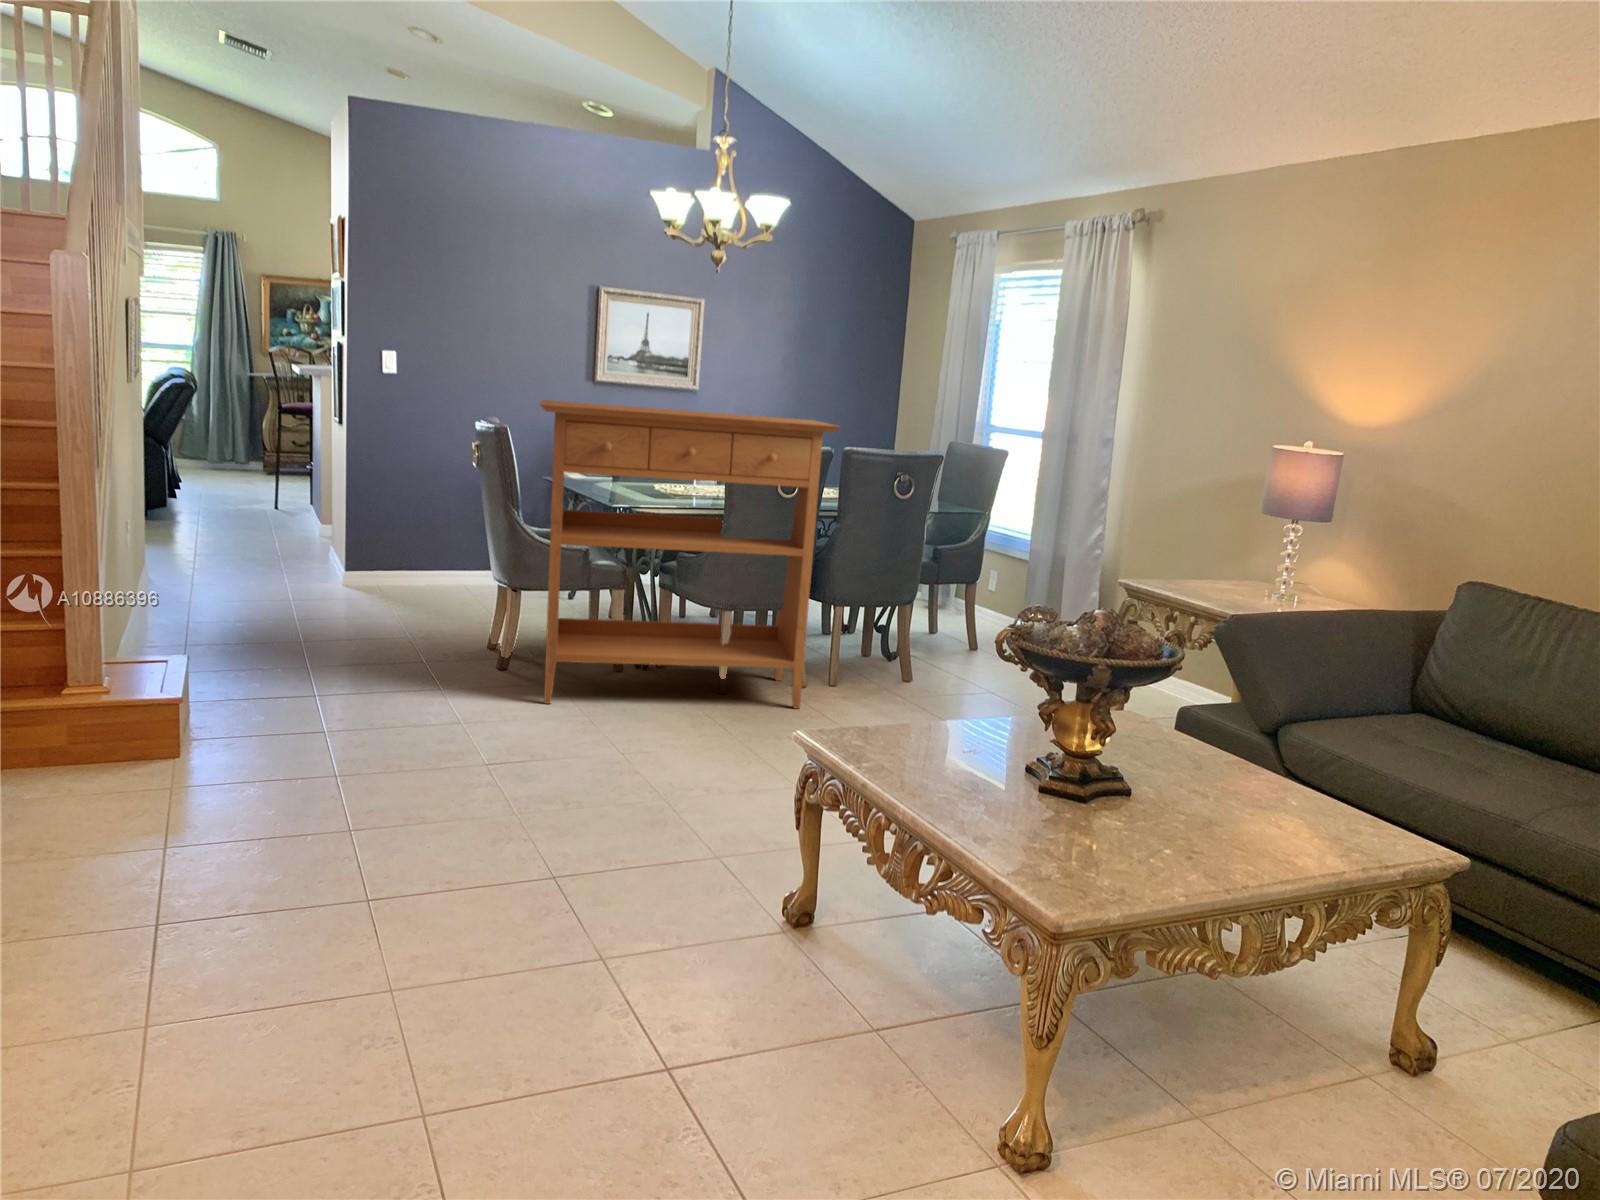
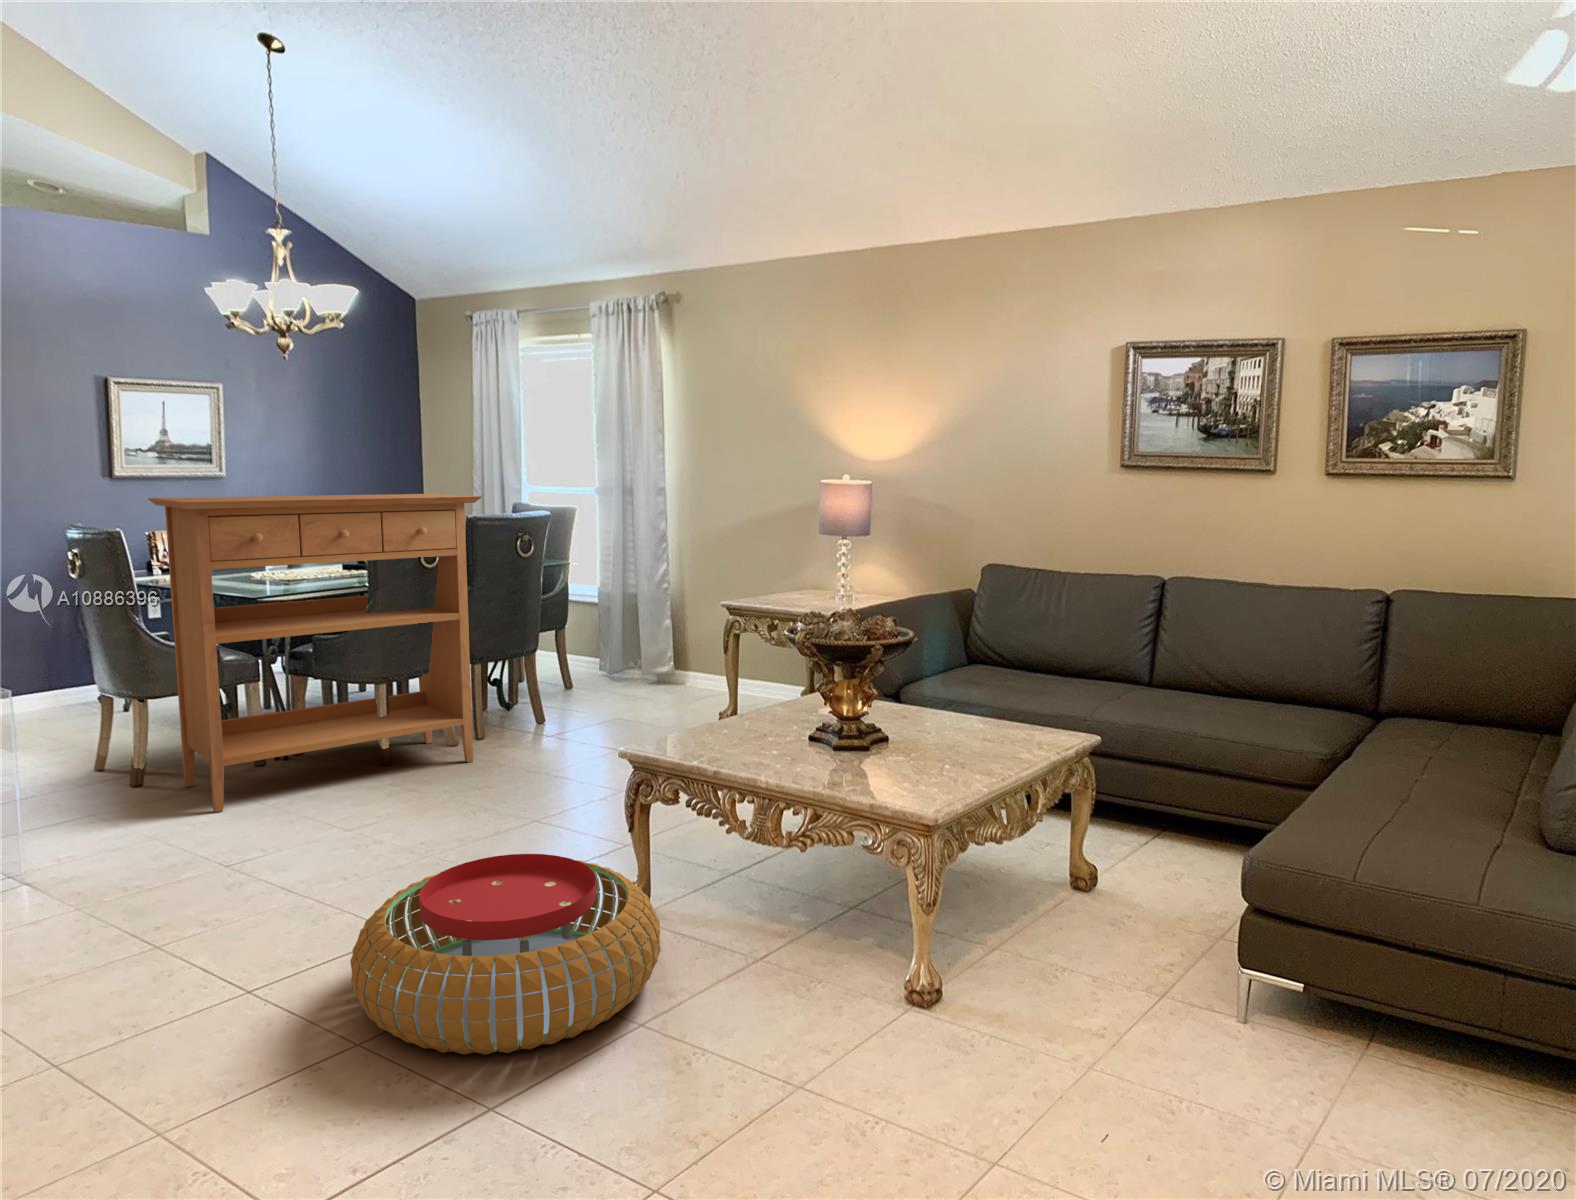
pouf: none [436,811,771,1035] -> present [350,854,661,1055]

